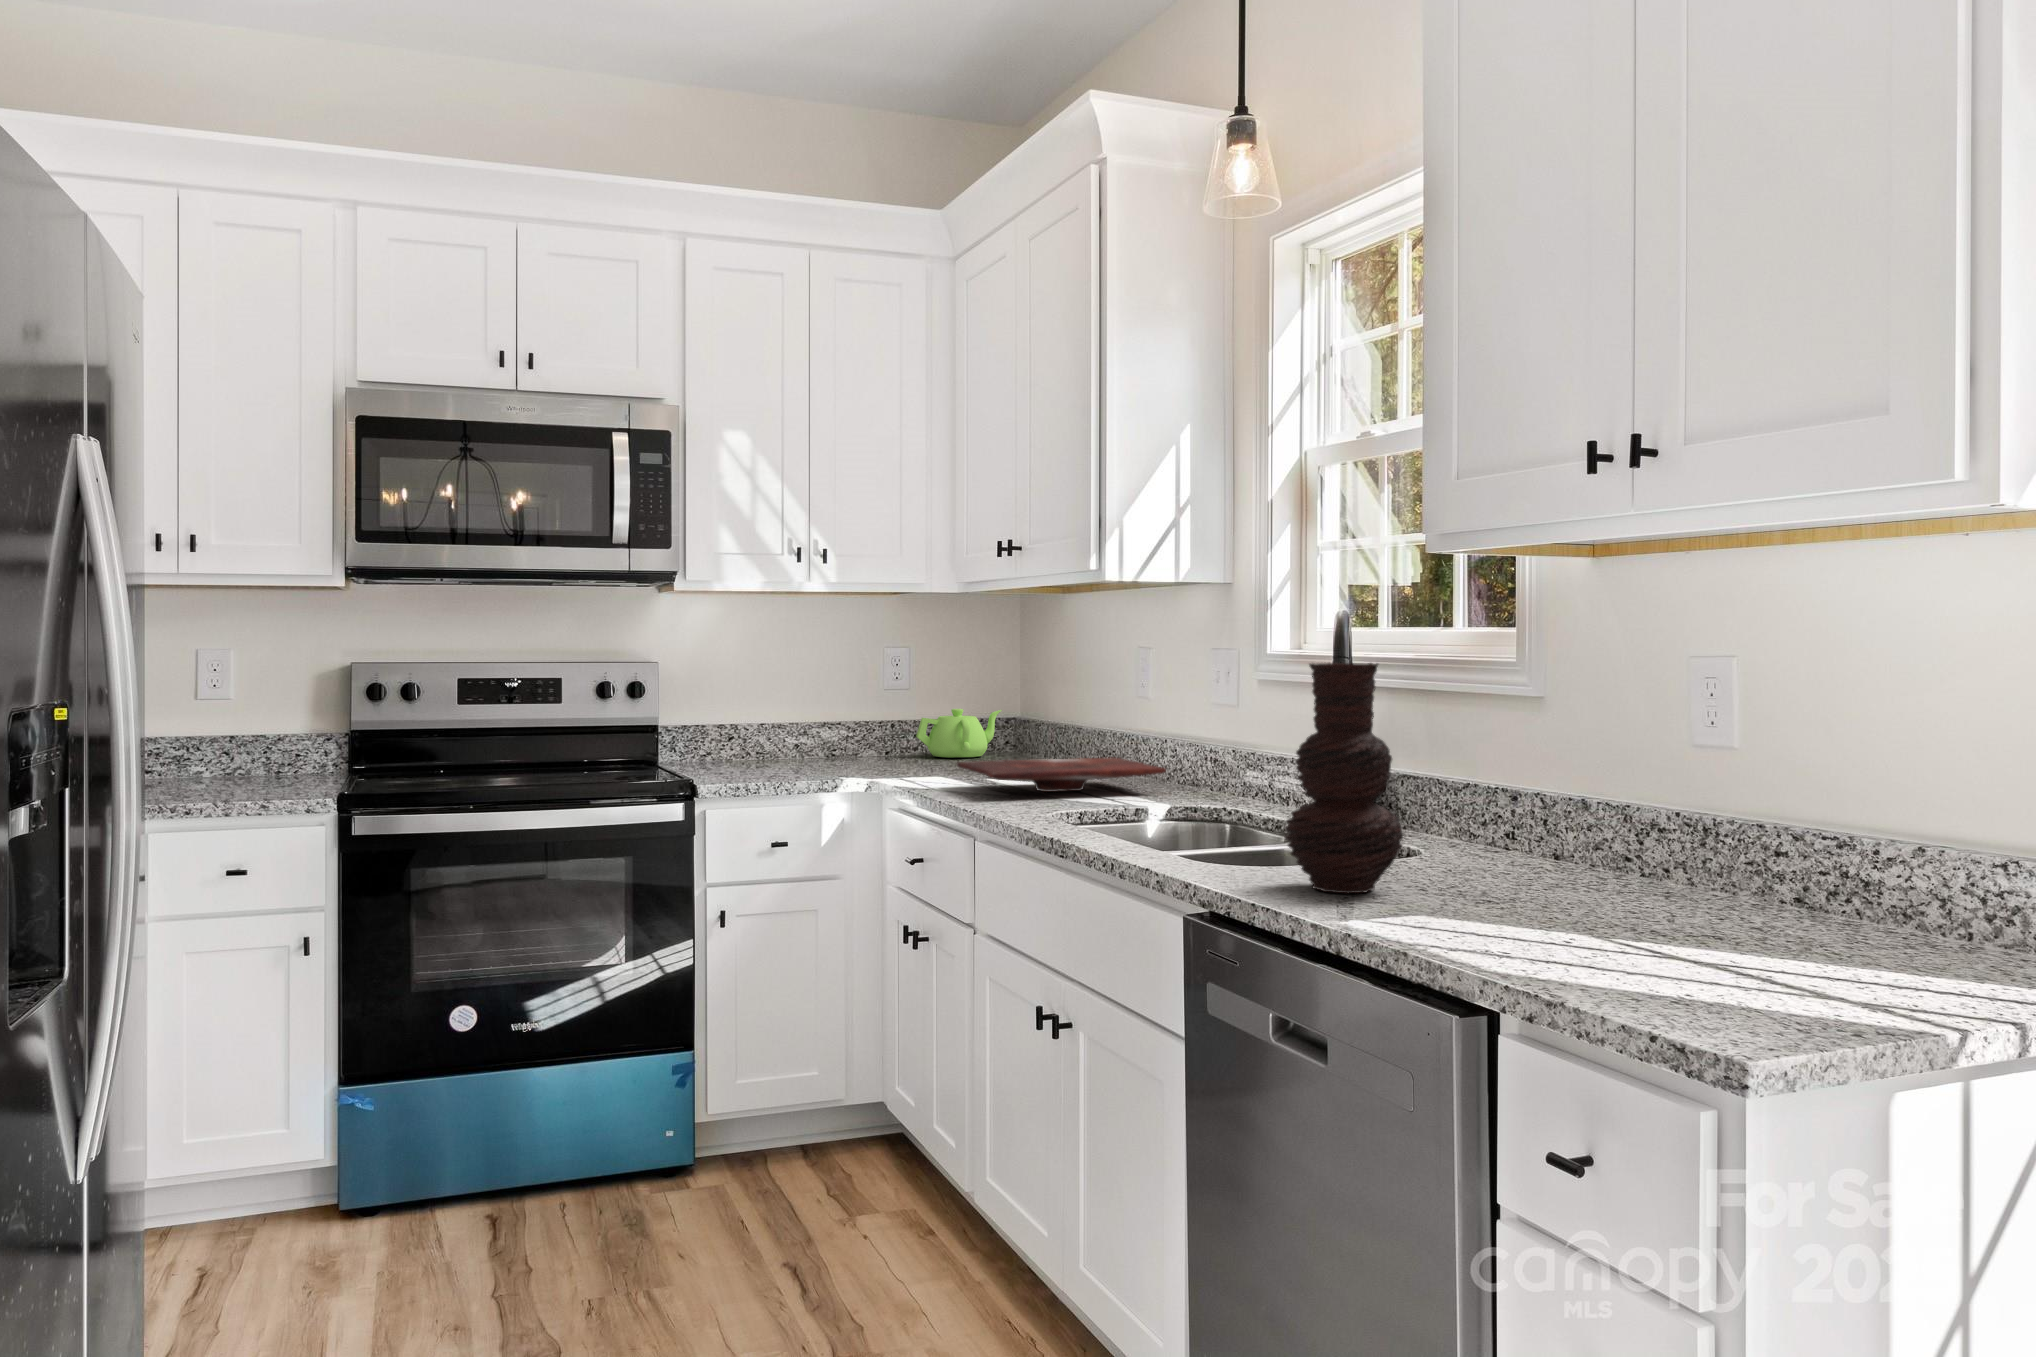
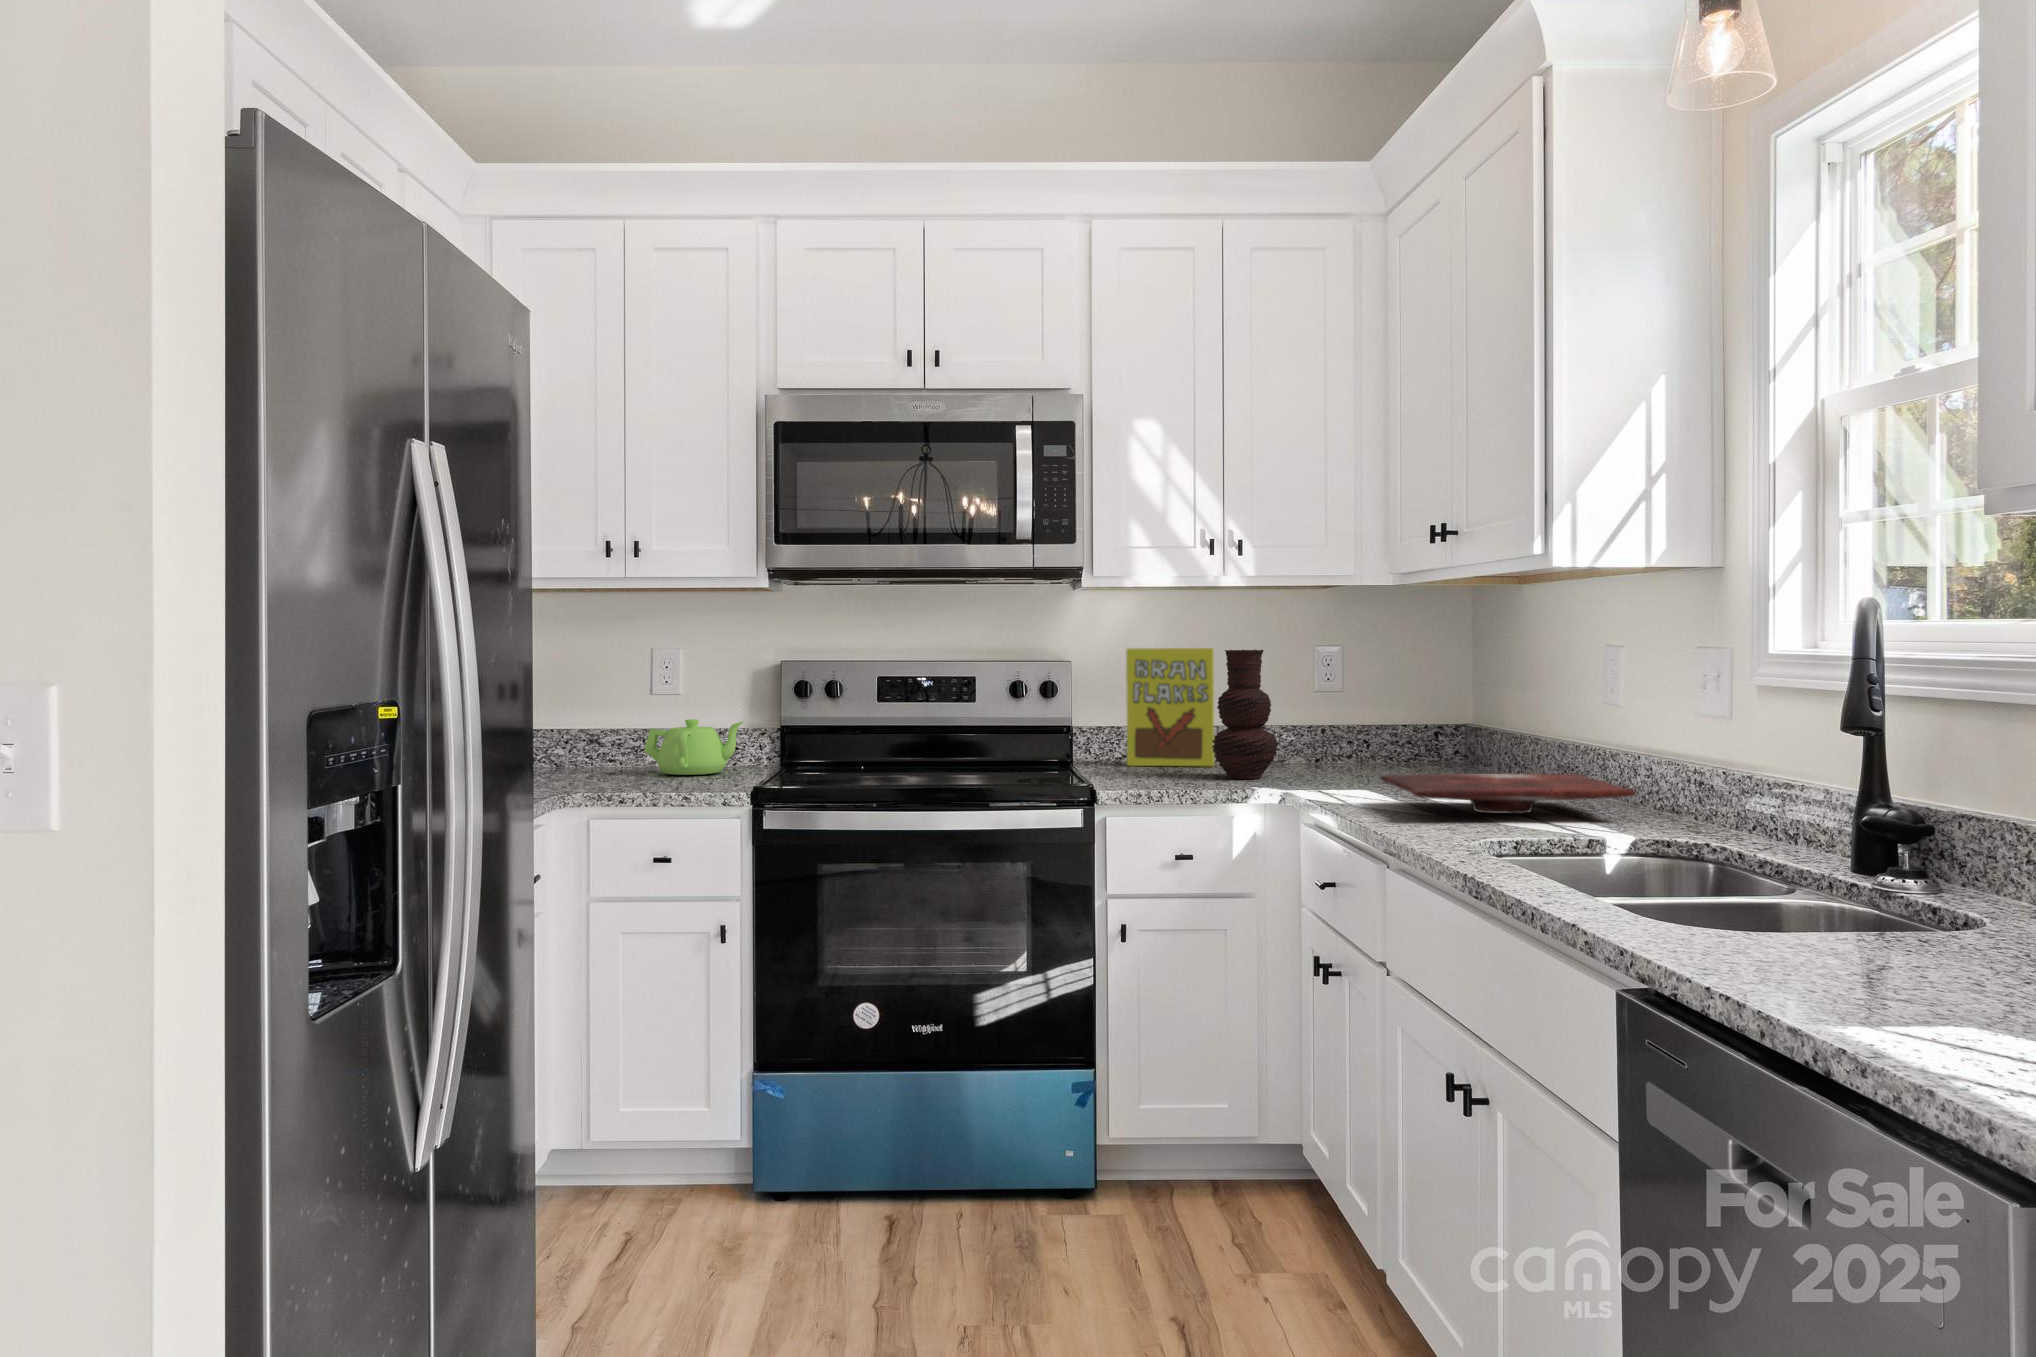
cereal box: none [710,651,794,763] -> present [1126,648,1214,766]
vase: present [1285,663,1403,893] -> present [1211,650,1278,779]
teapot: present [916,709,1002,758] -> present [644,719,744,775]

